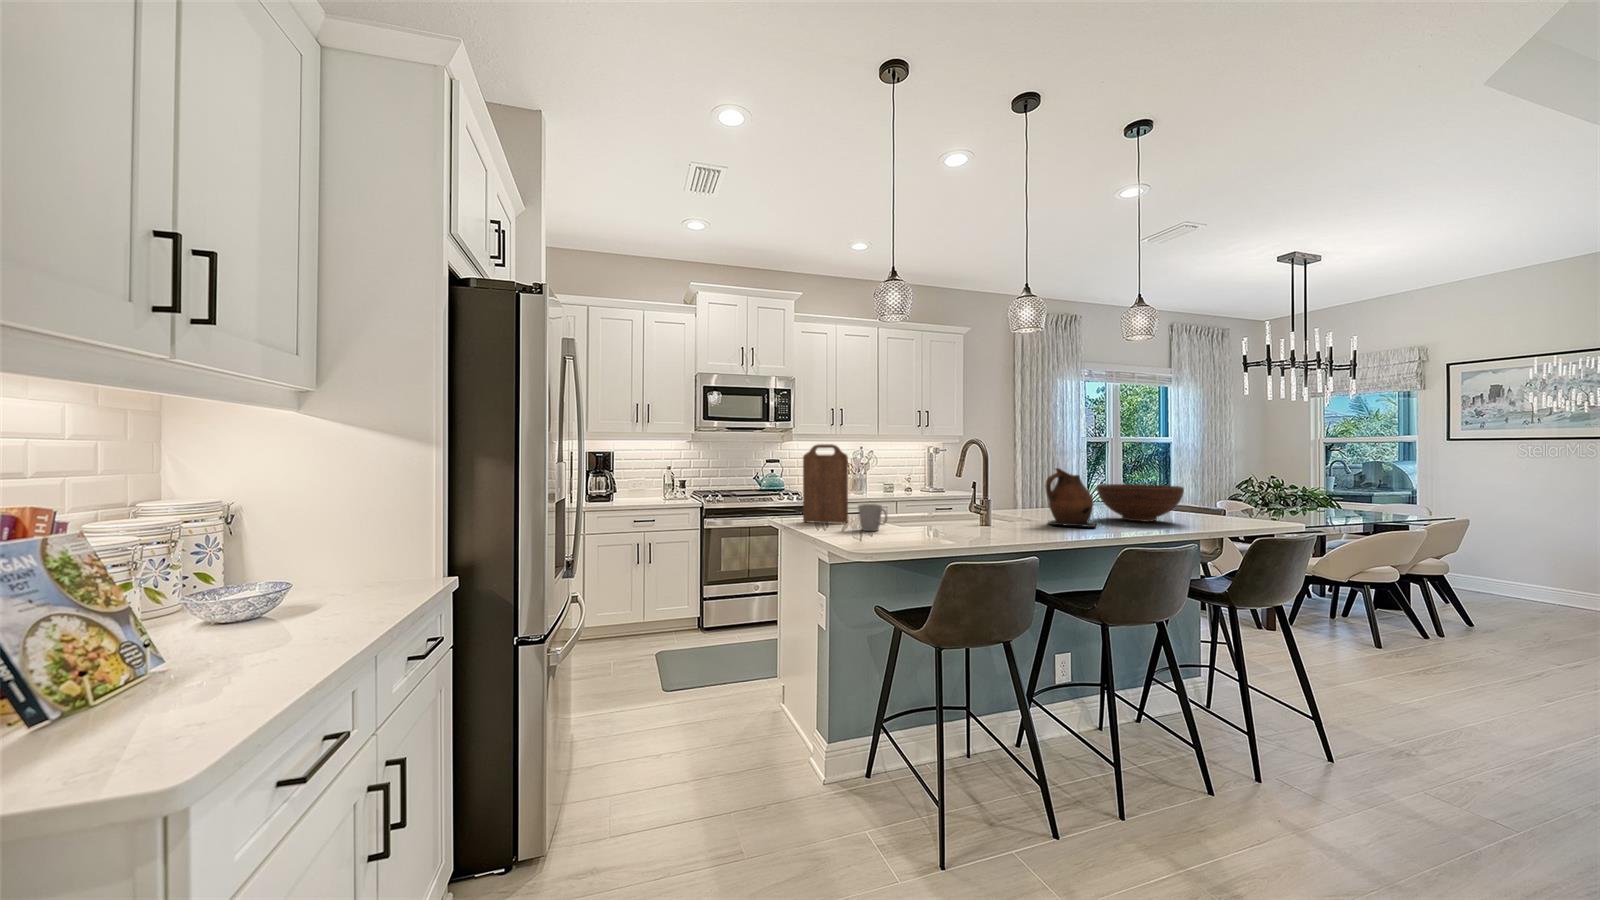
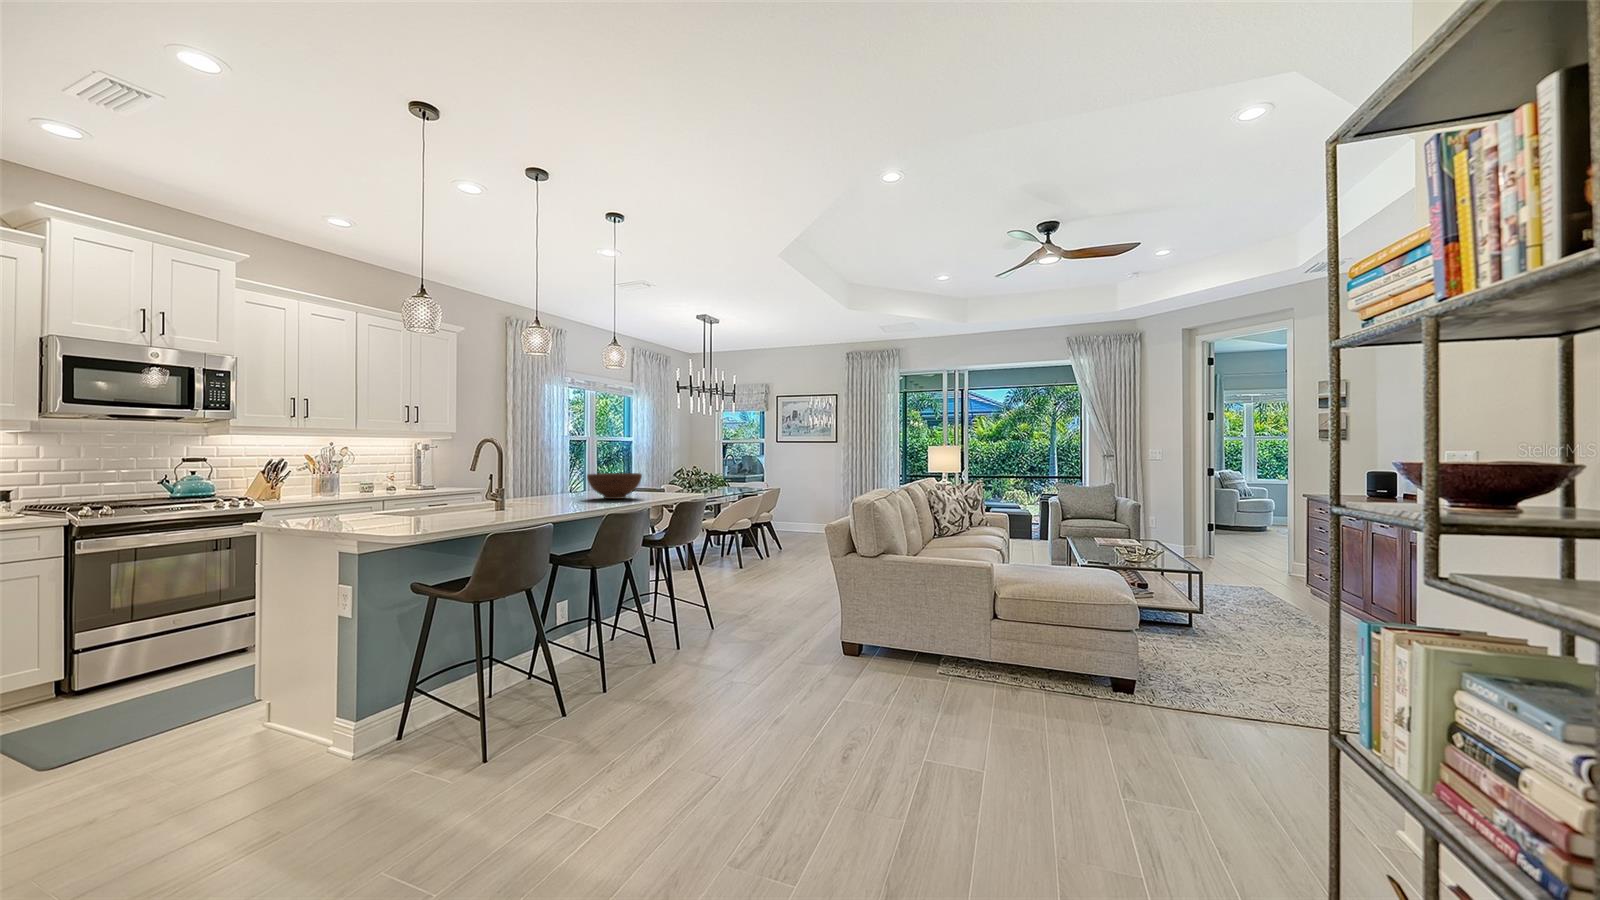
cutting board: present [803,444,848,523] -> none [321,442,376,520]
ceramic pitcher: present [1046,468,1096,527] -> none [553,462,589,505]
mug: present [858,504,888,531] -> none [396,497,429,520]

